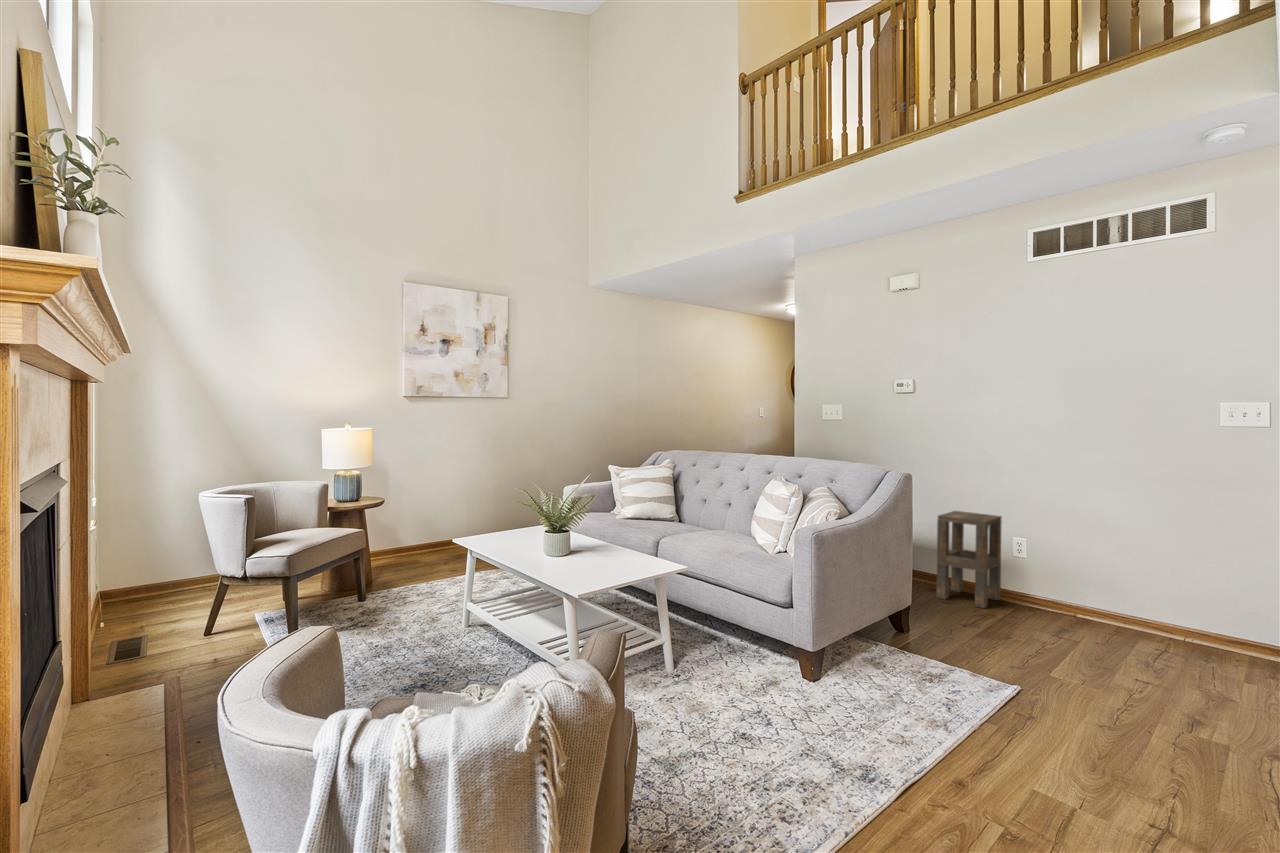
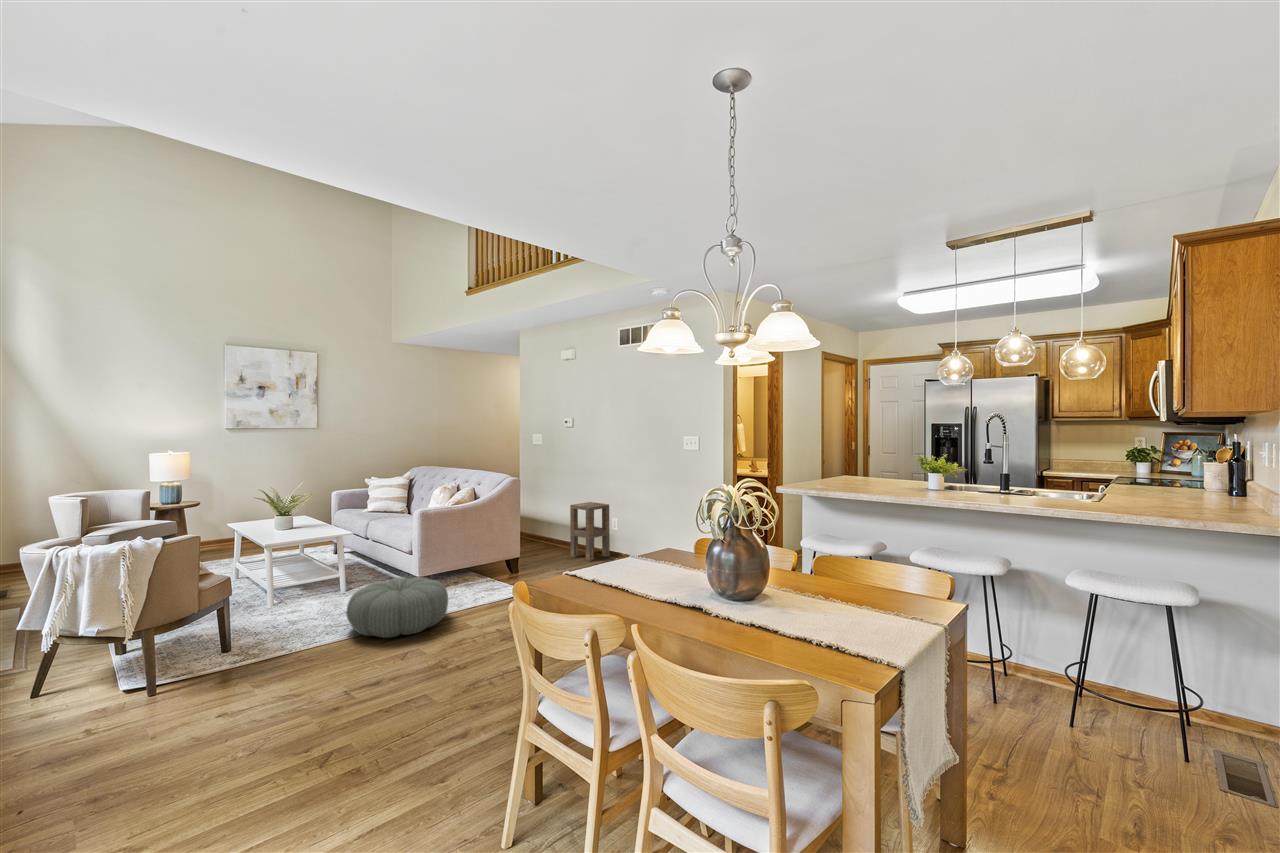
pouf: none [765,659,963,808] -> present [347,577,448,638]

